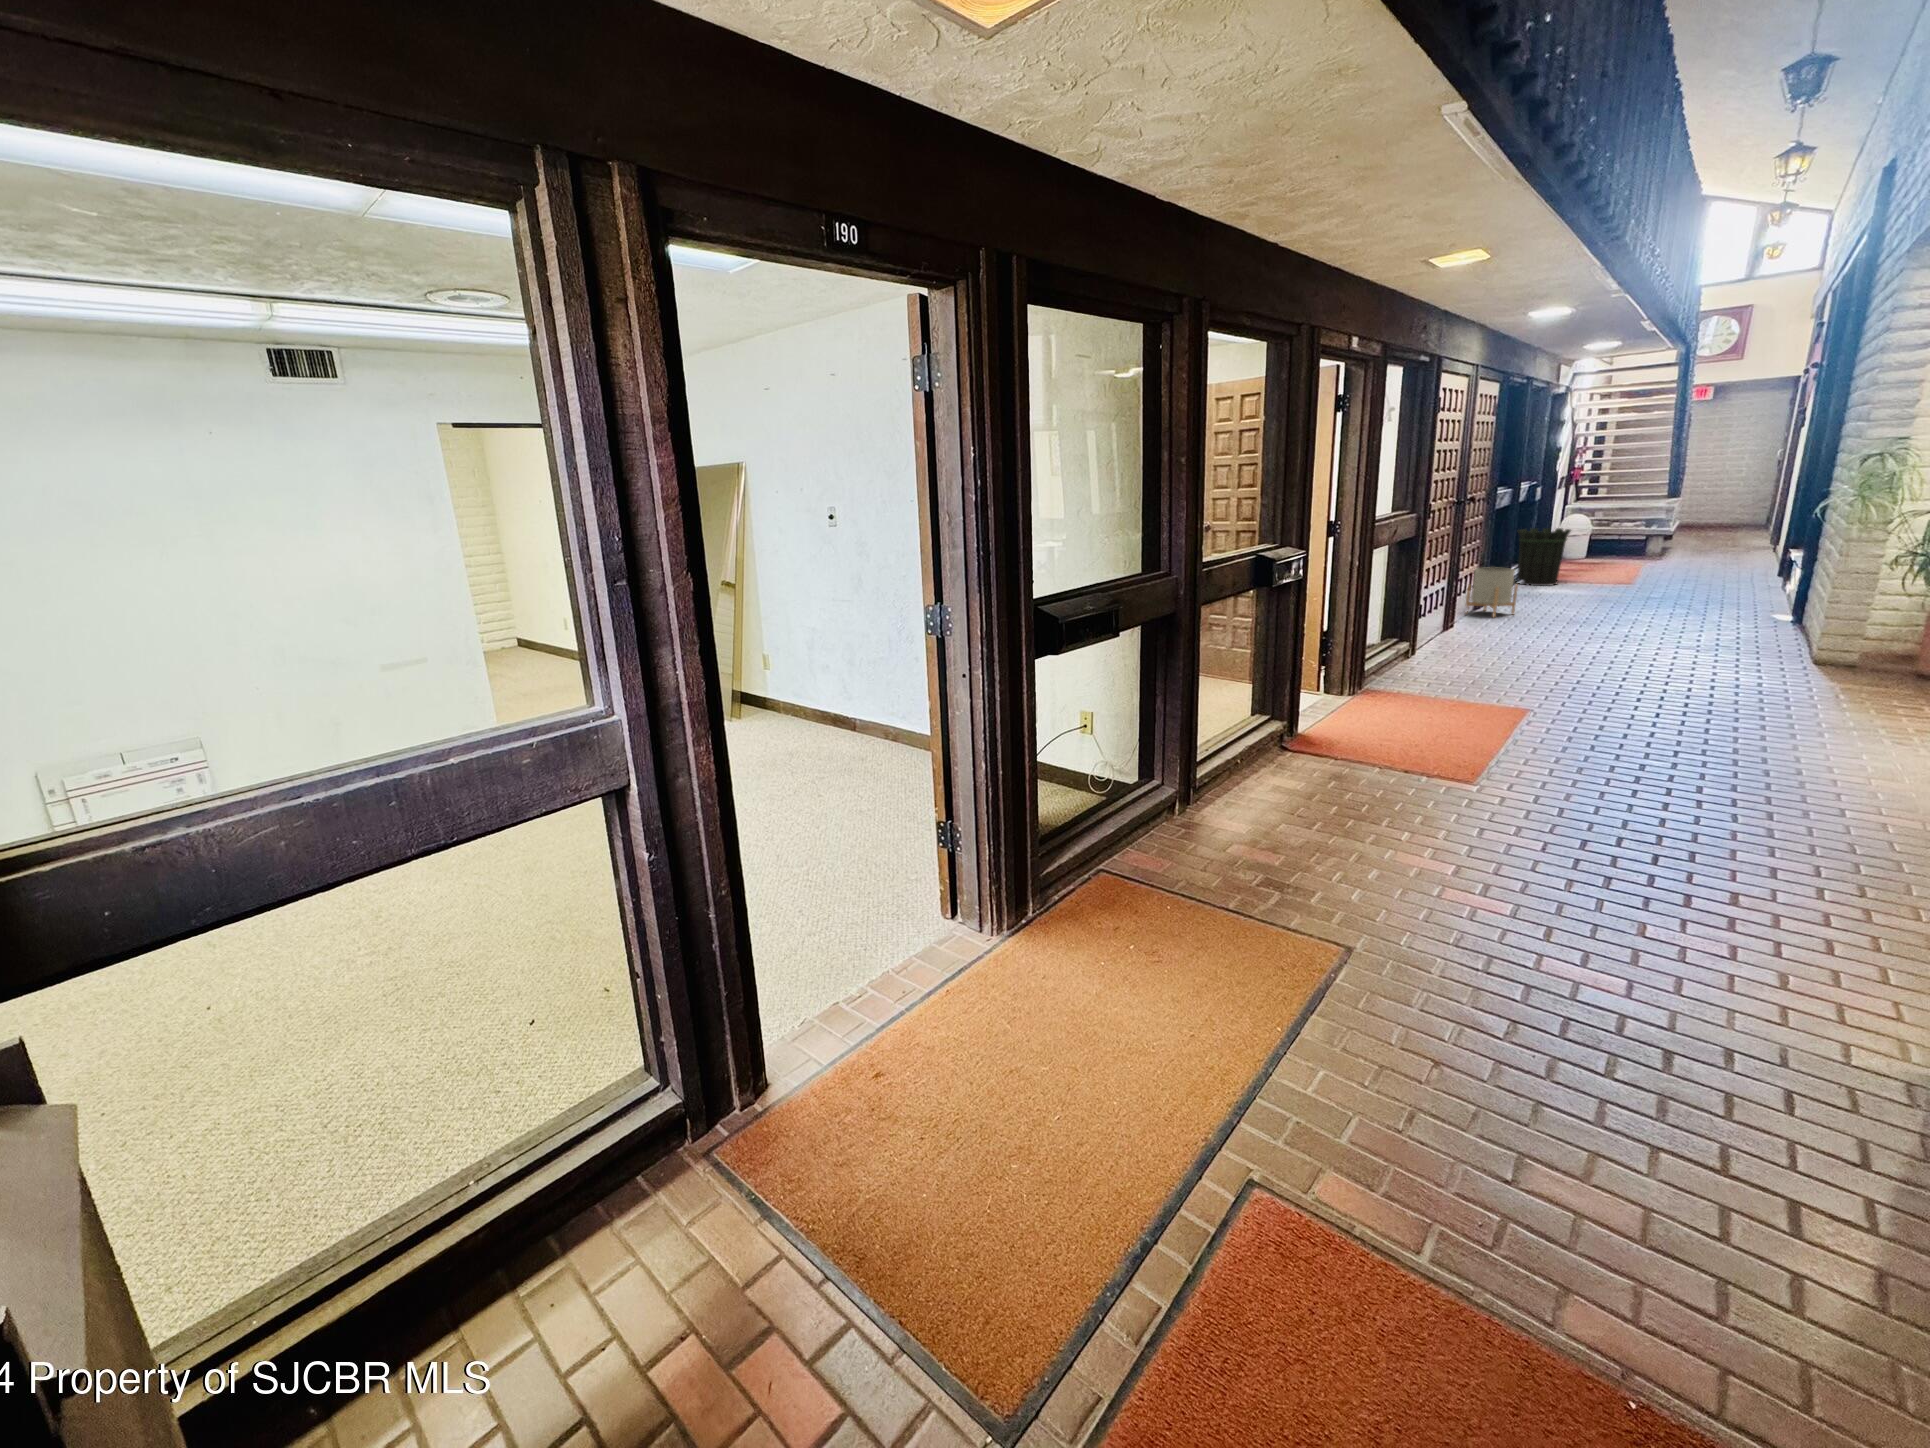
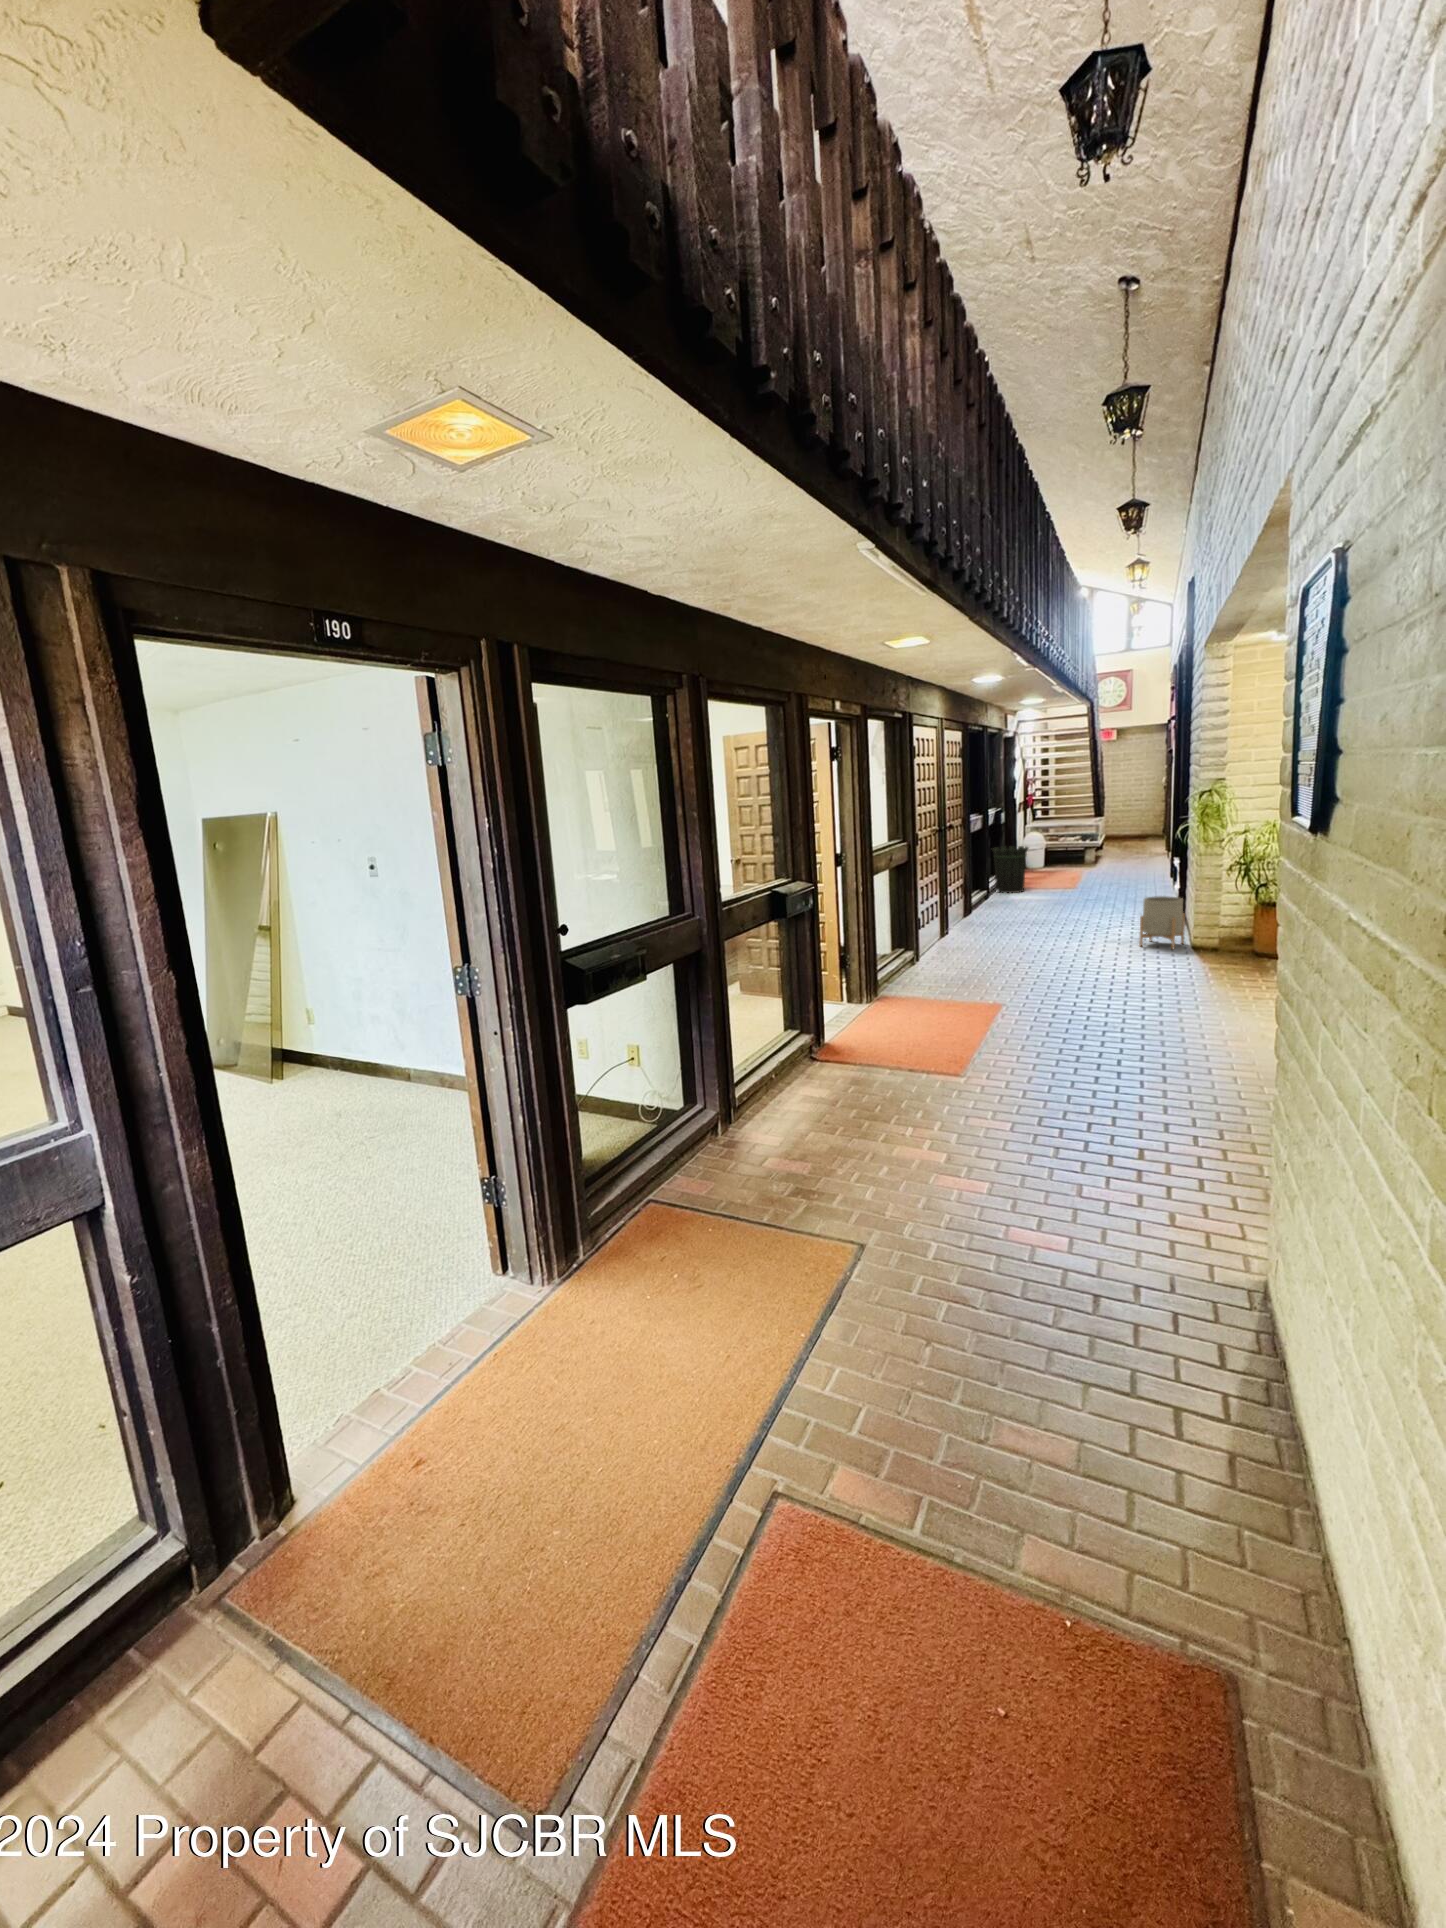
planter: present [1466,567,1518,617] -> present [1139,896,1185,949]

